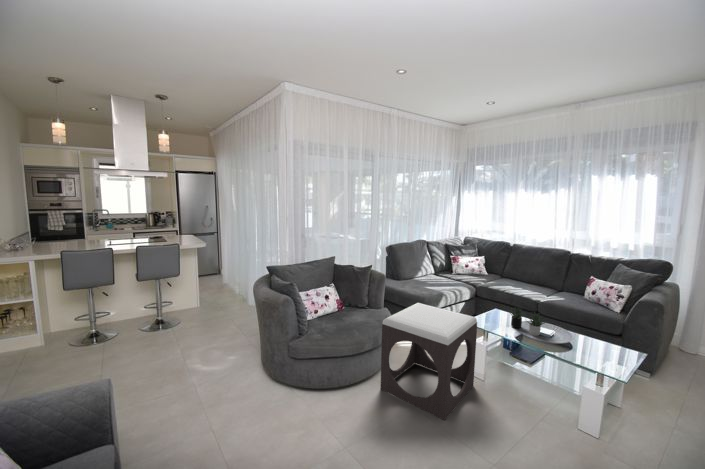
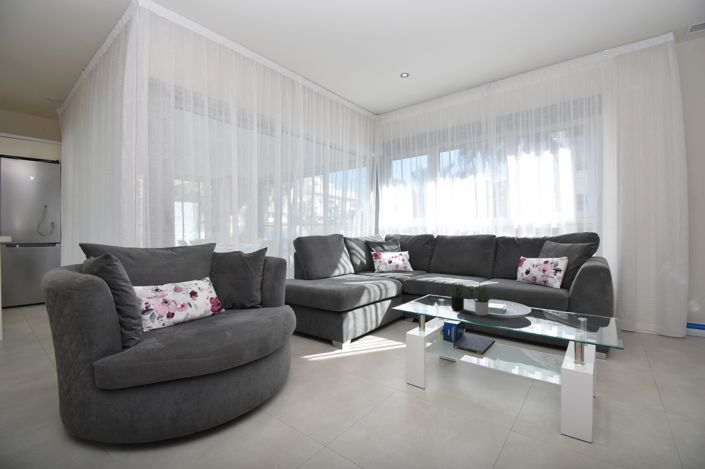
footstool: present [381,303,477,420] -> none [273,288,412,457]

